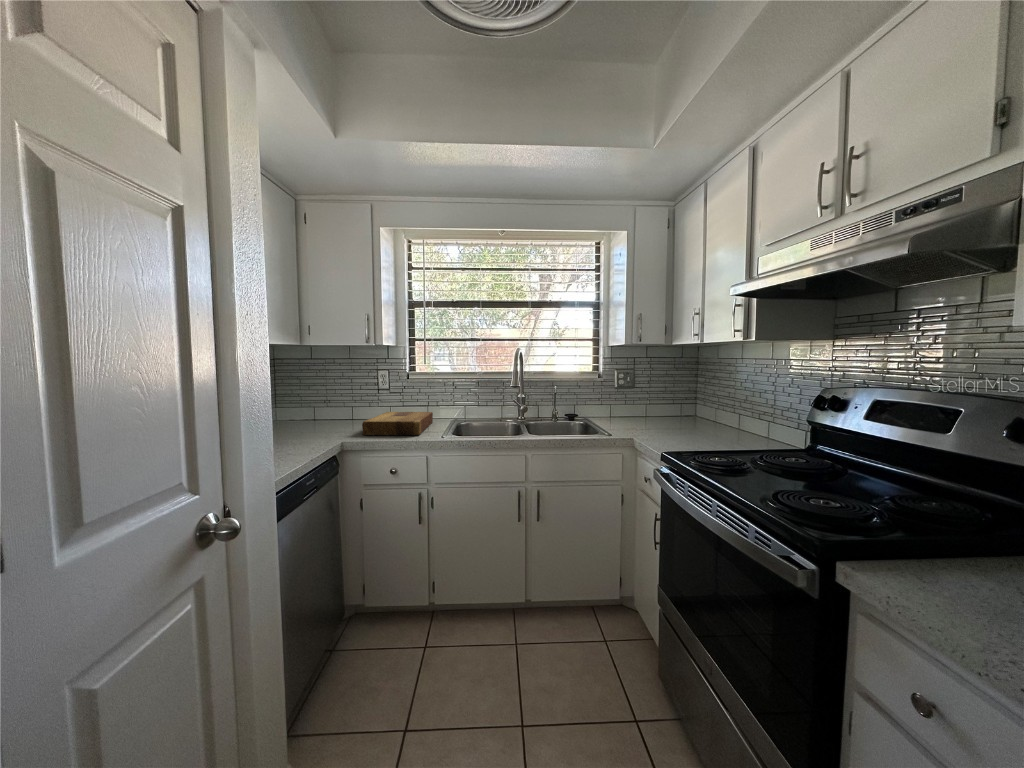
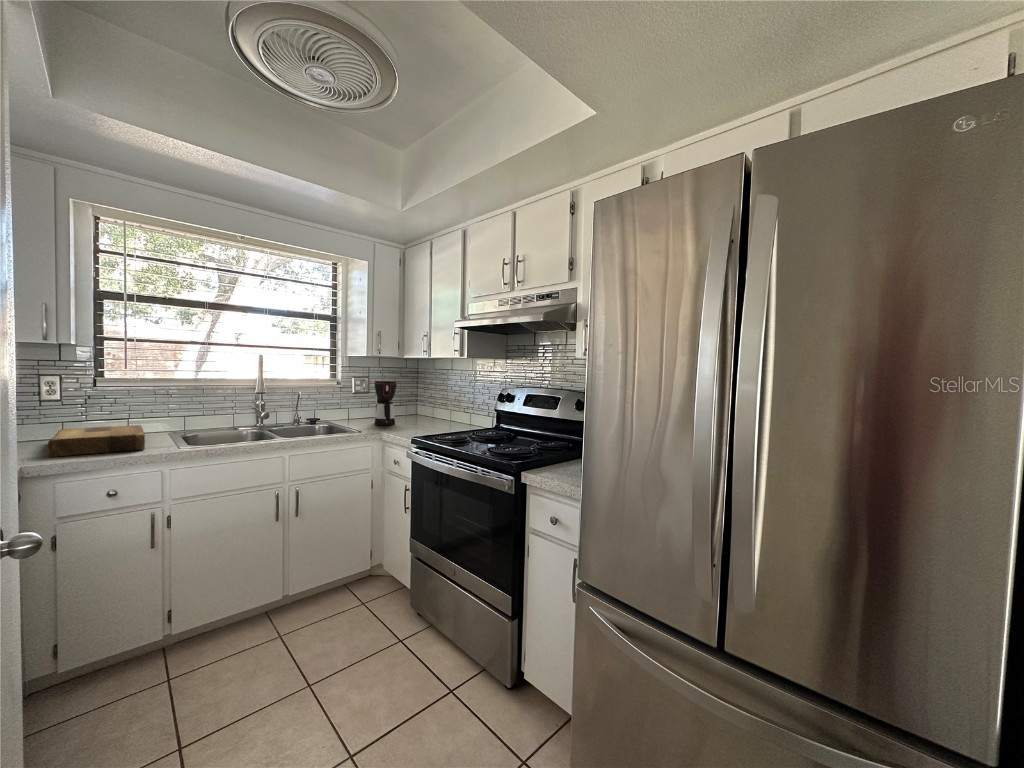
coffee maker: none [635,374,663,428] -> present [374,381,397,425]

